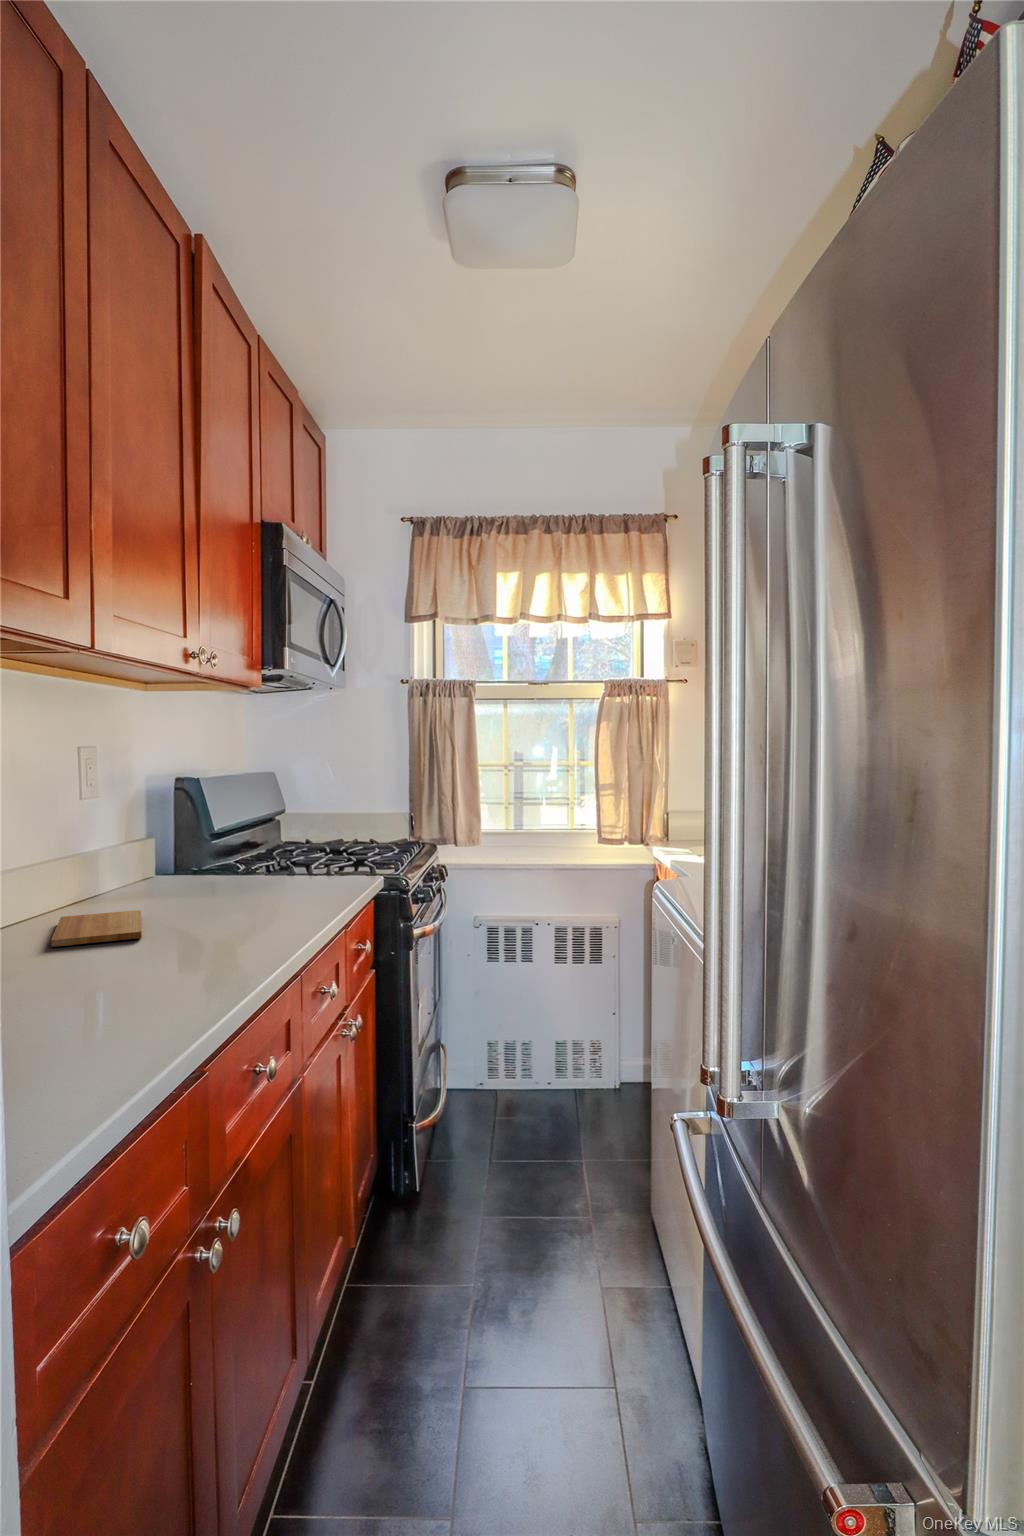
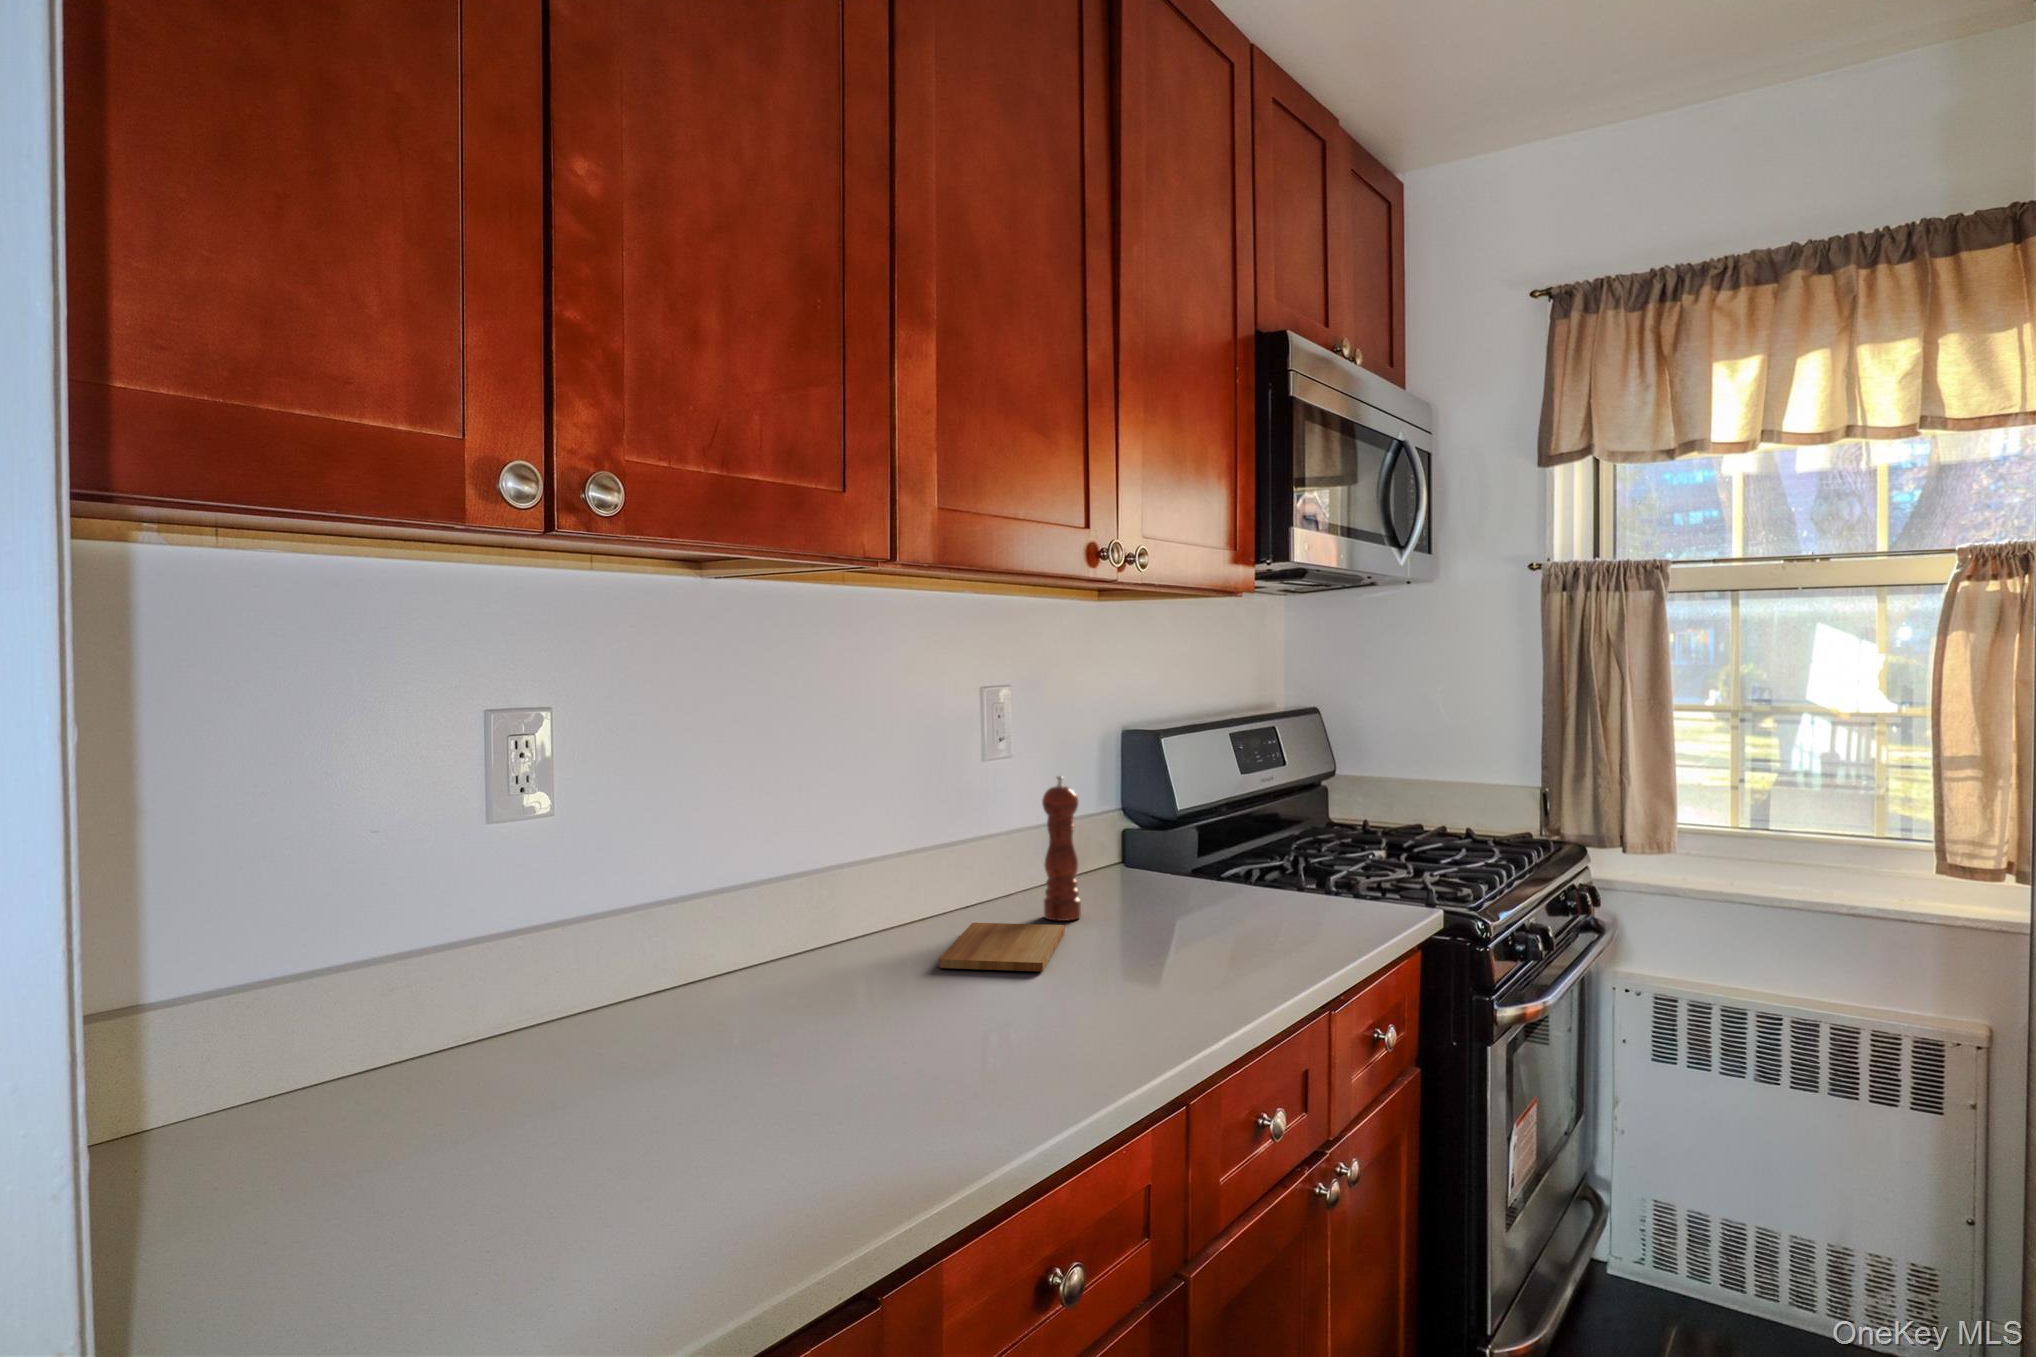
pepper mill: none [115,803,146,910] -> present [1042,776,1081,921]

